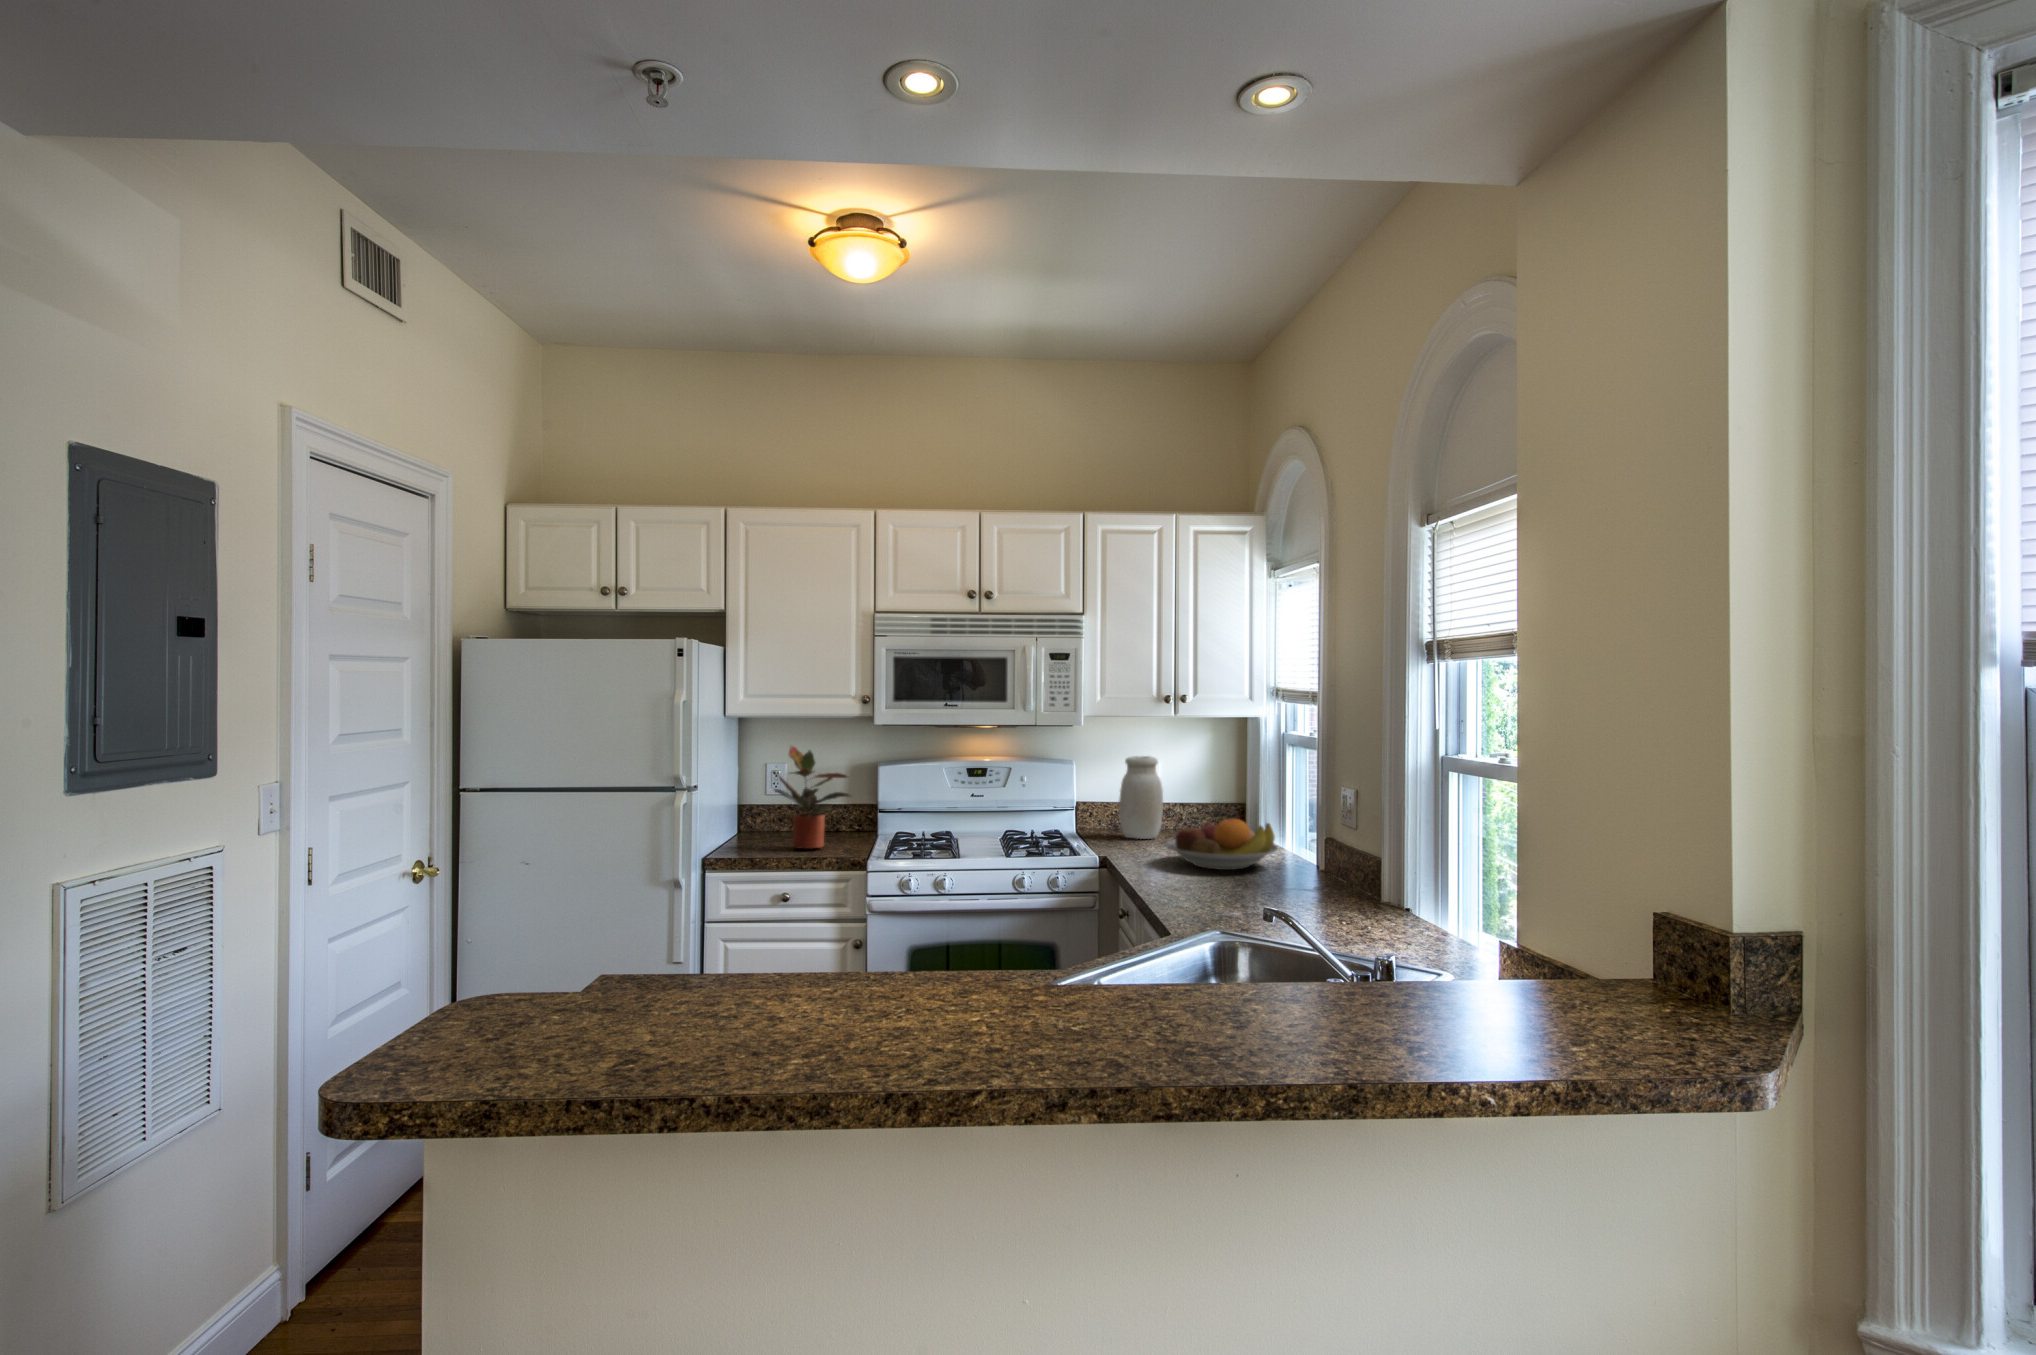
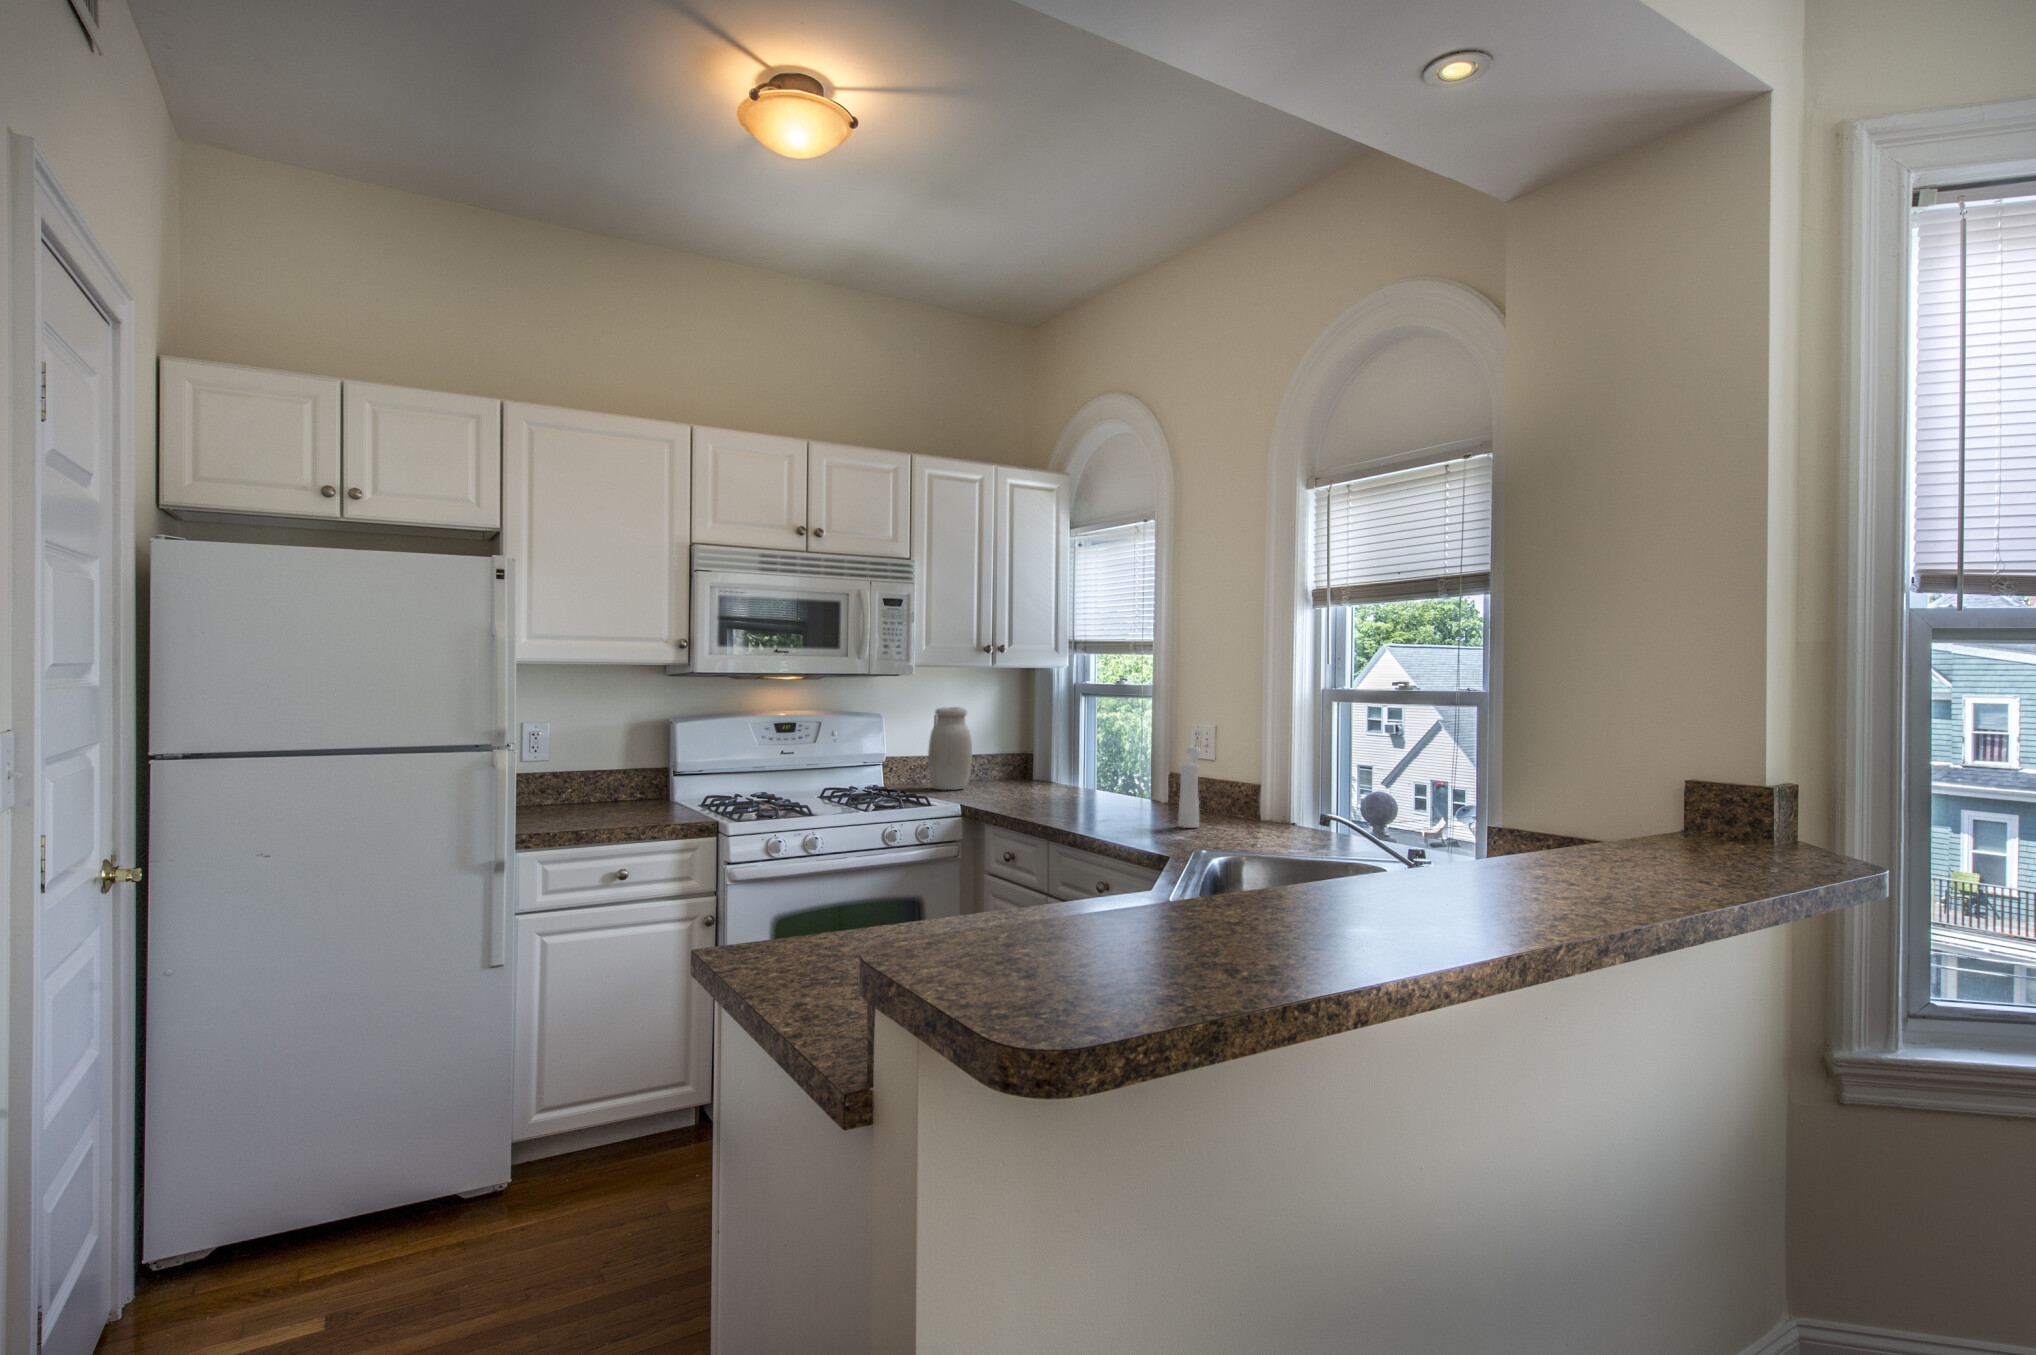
potted plant: present [774,746,851,849] -> none [565,697,671,820]
pepper mill: none [1288,812,1329,903] -> present [1178,747,1201,828]
fruit bowl: present [1165,819,1278,870] -> none [1015,760,1122,809]

